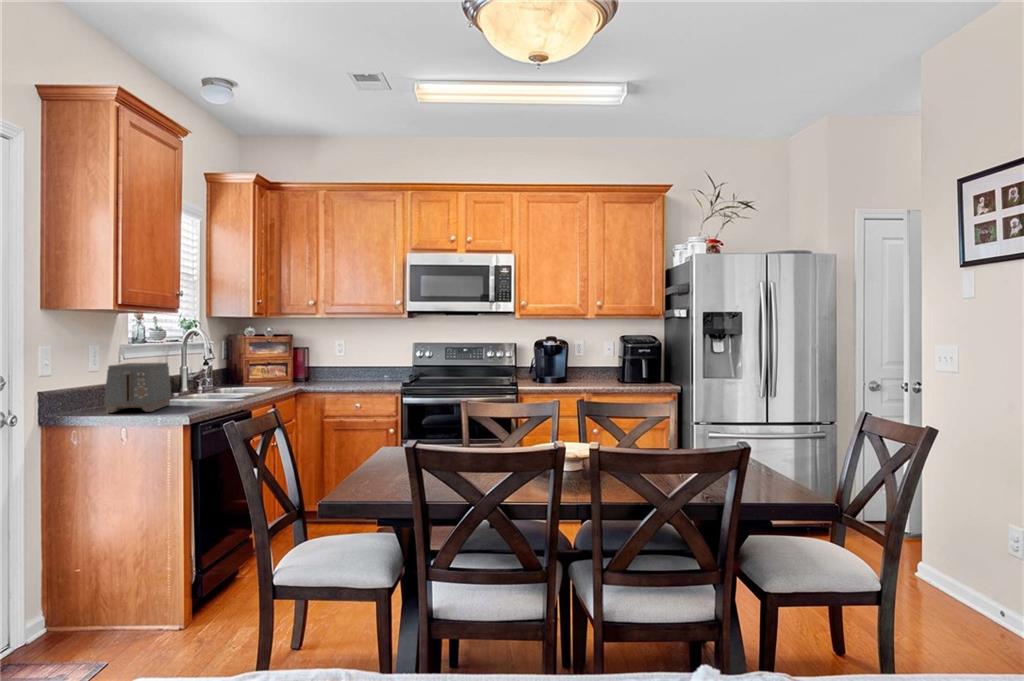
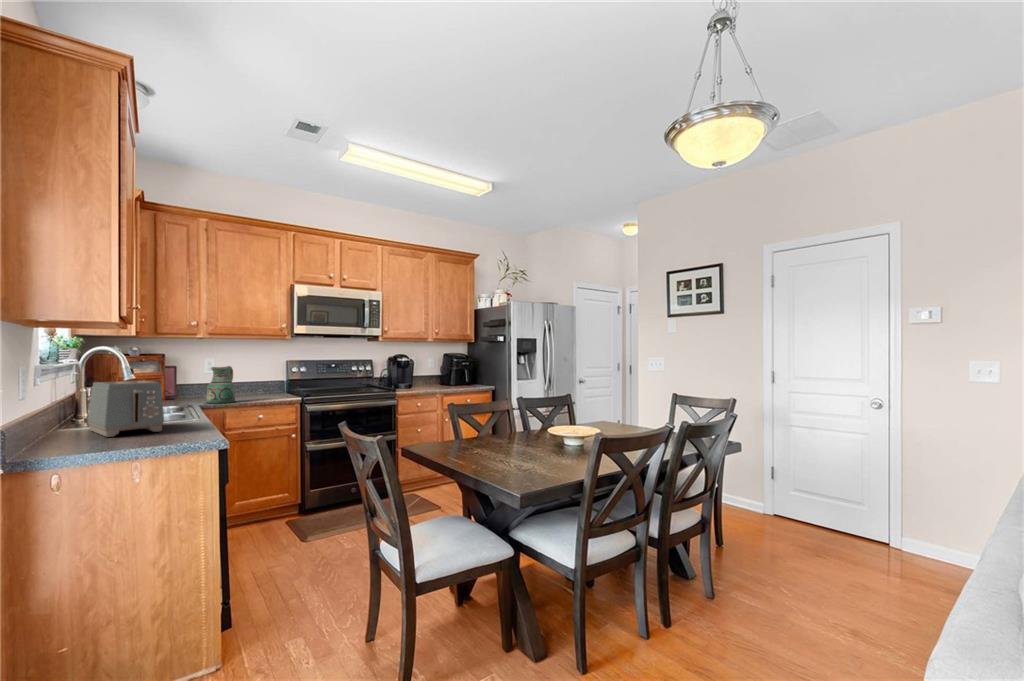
ceramic pitcher: none [308,348,340,388] -> present [206,366,235,404]

